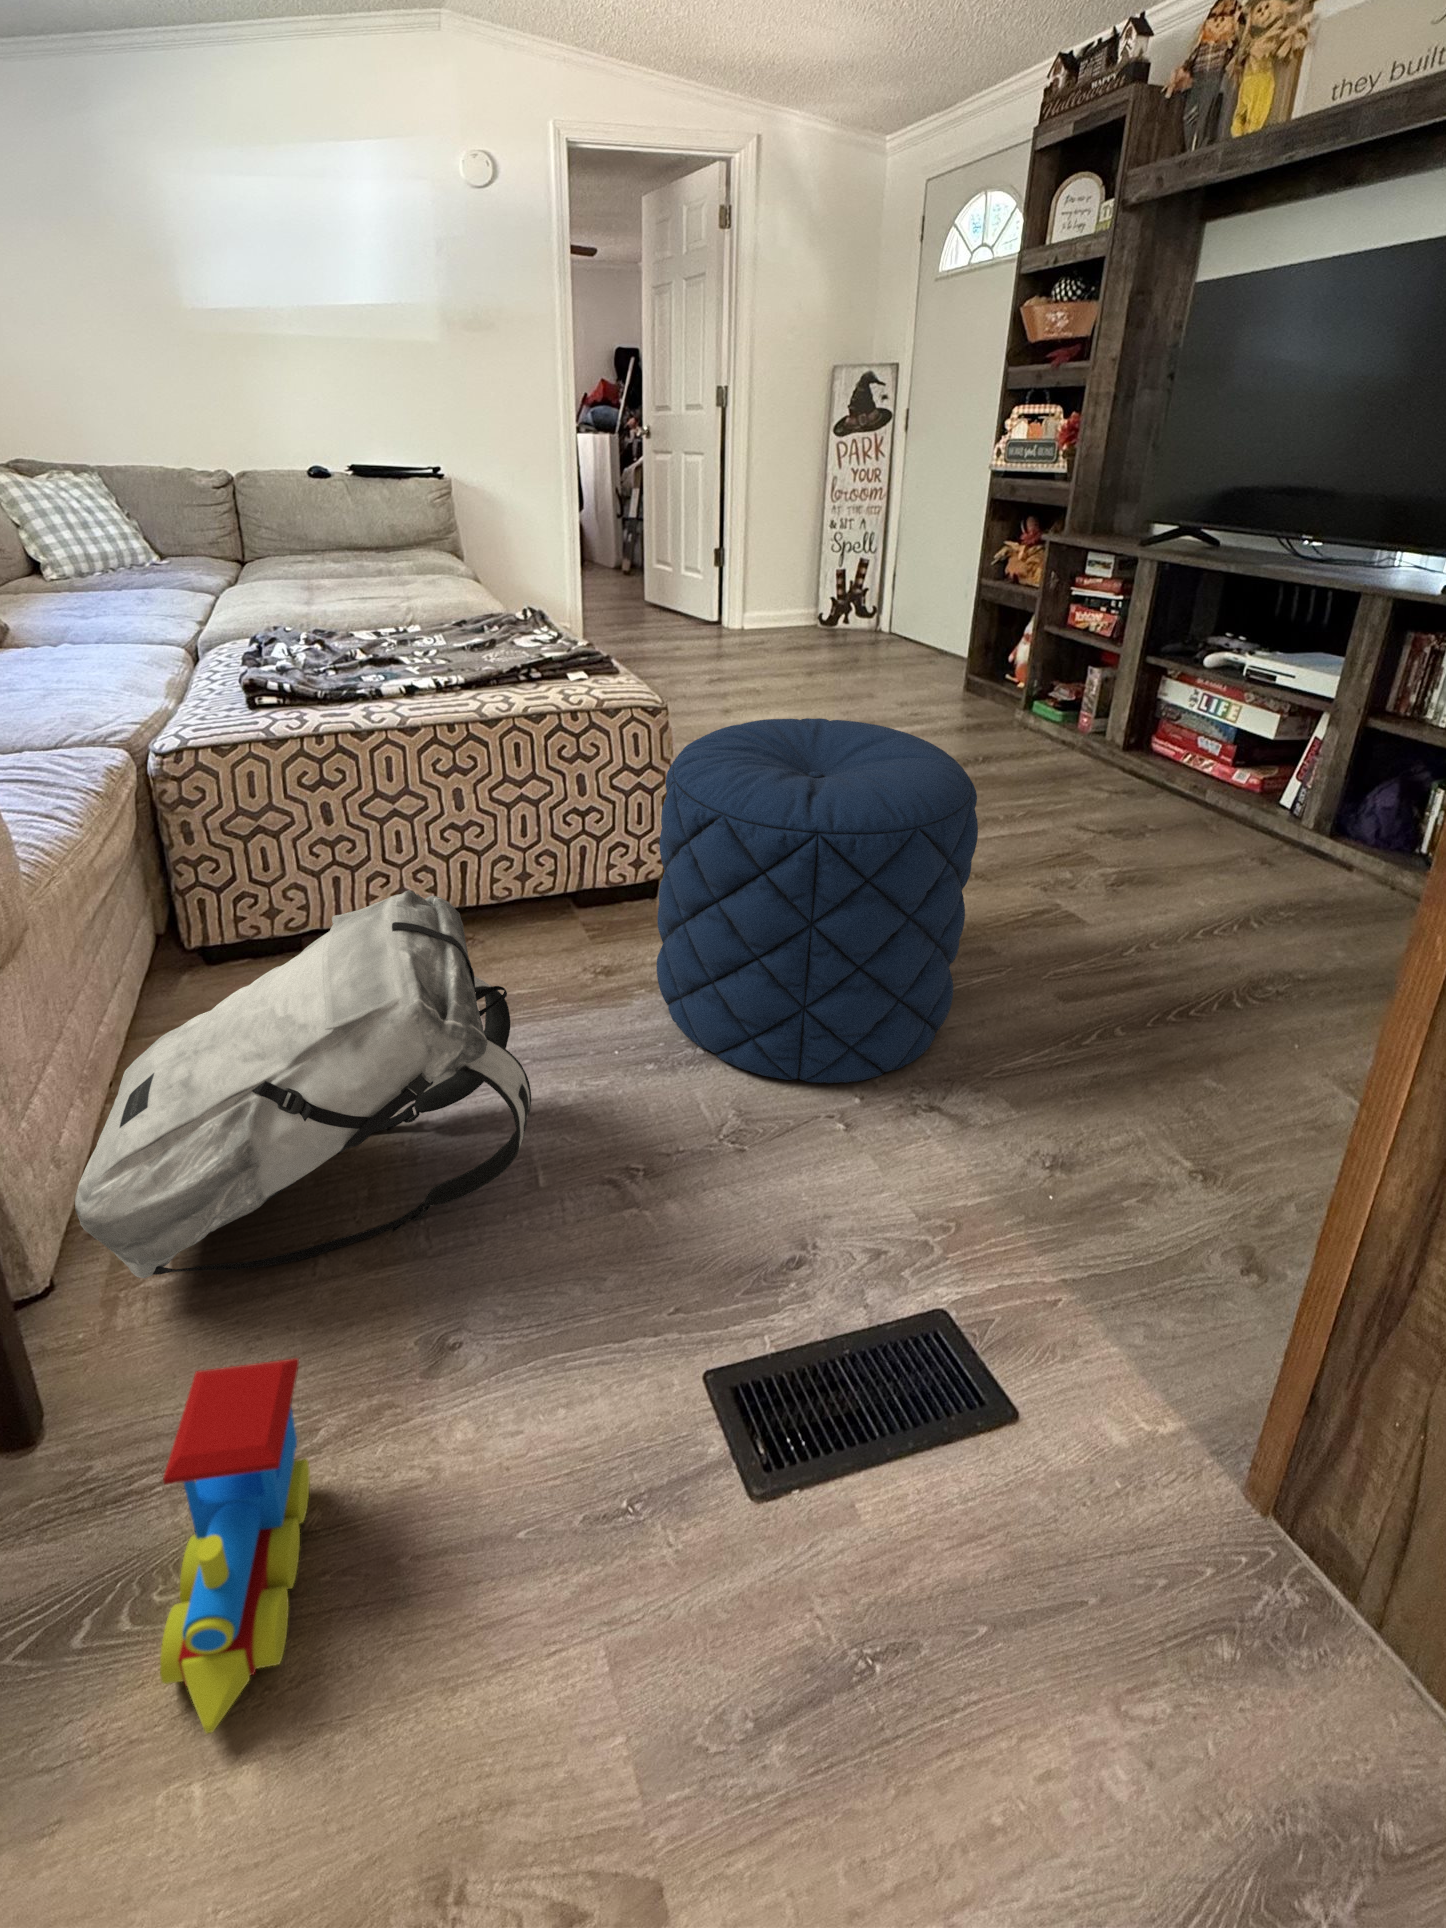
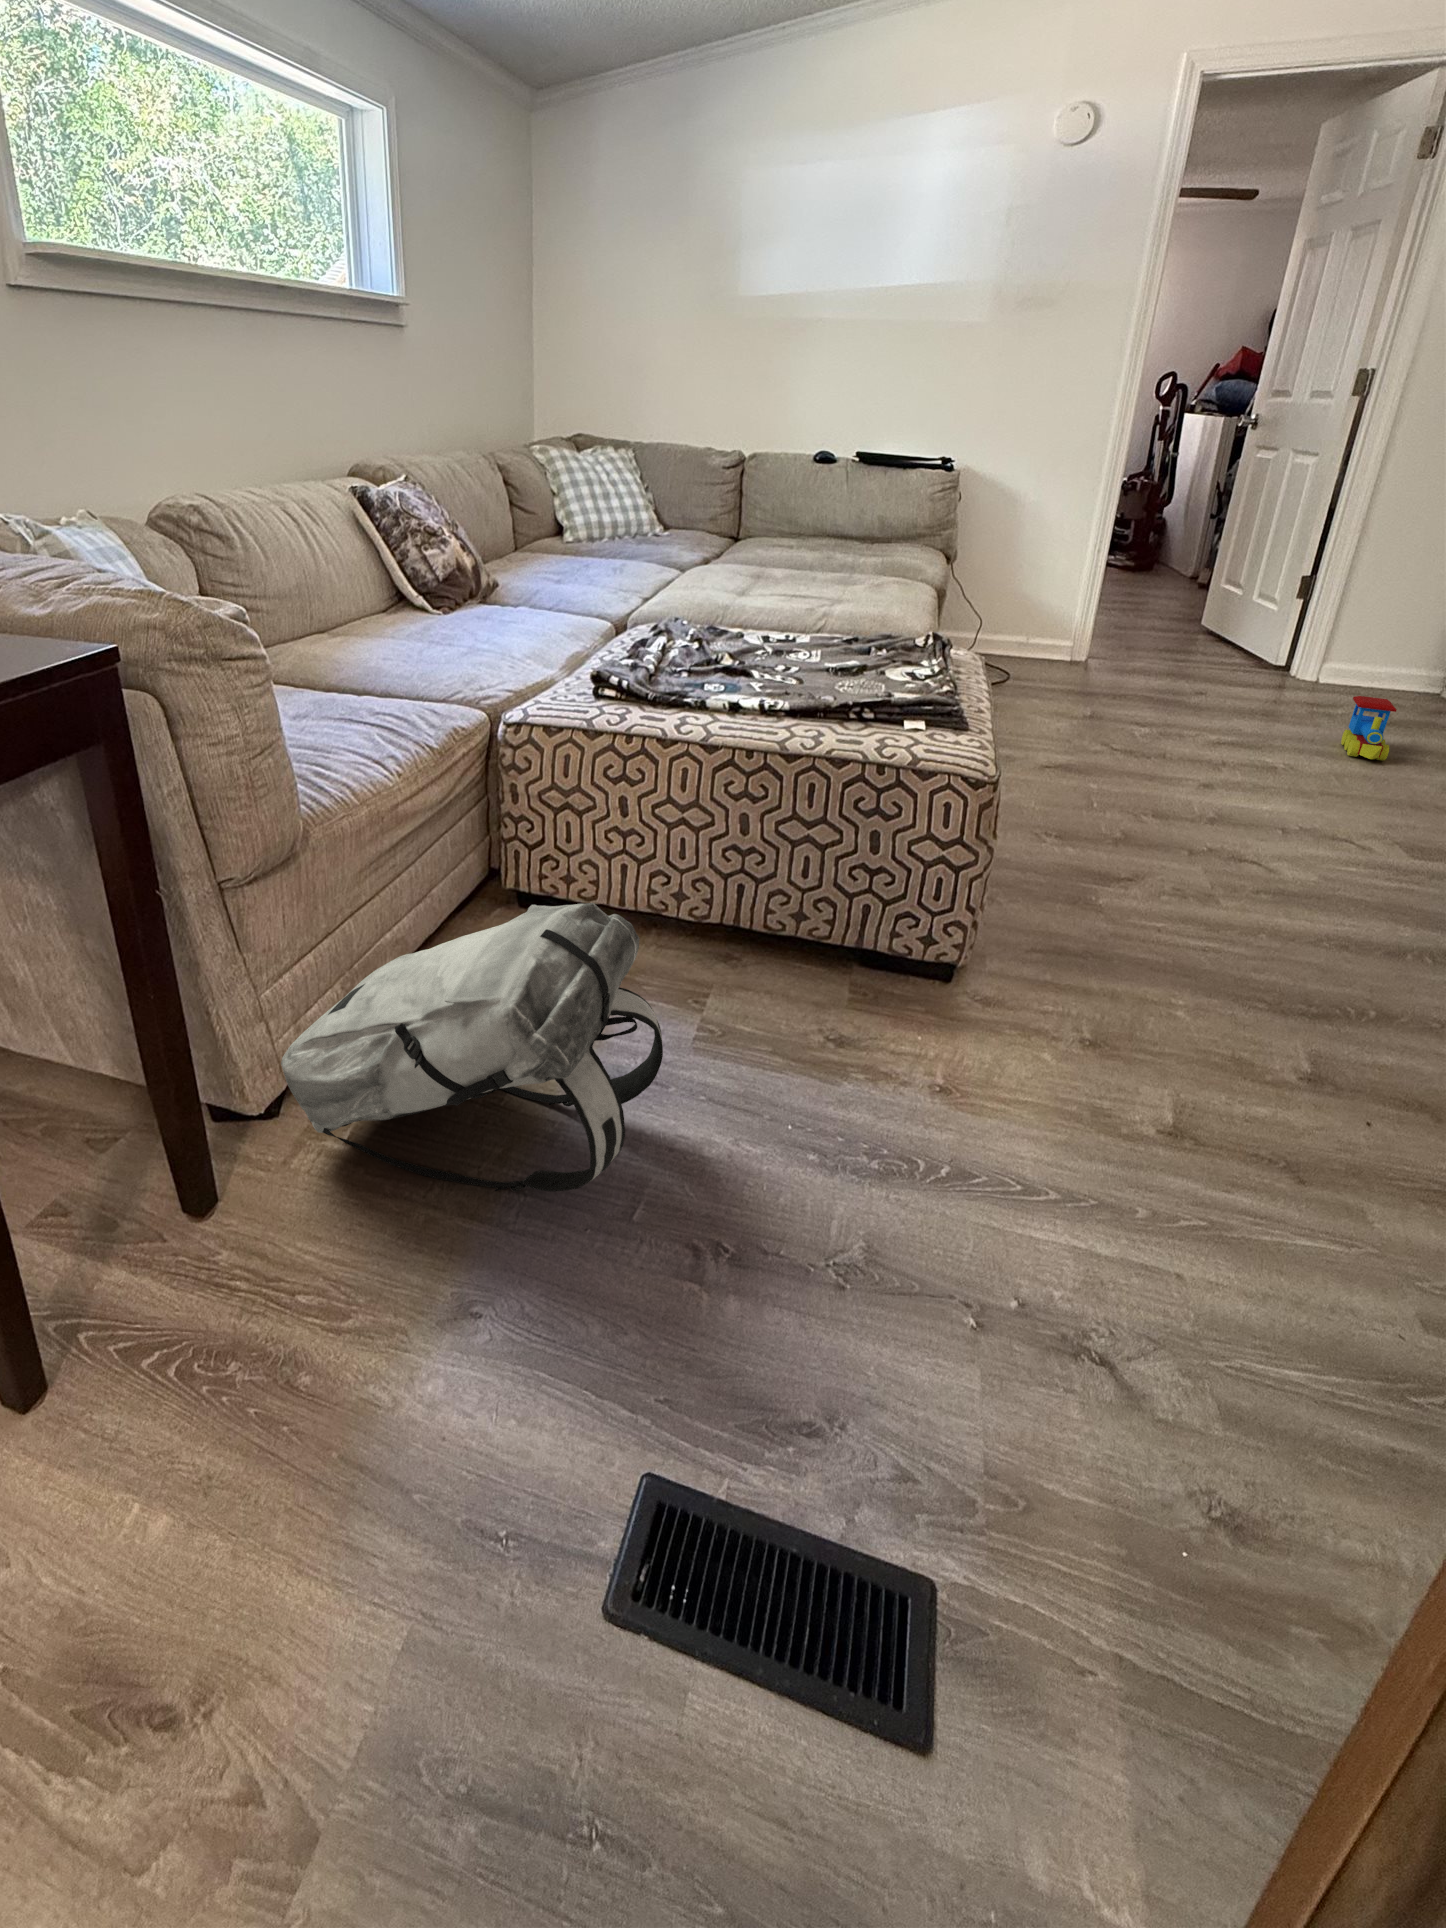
pouf: present [657,718,978,1083] -> none [862,825,1324,1307]
toy train: present [160,1358,310,1733] -> present [1341,696,1397,761]

